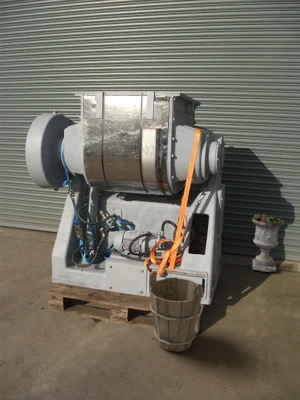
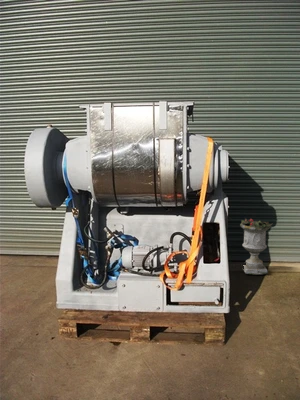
bucket: present [149,271,203,352] -> none [173,285,230,366]

